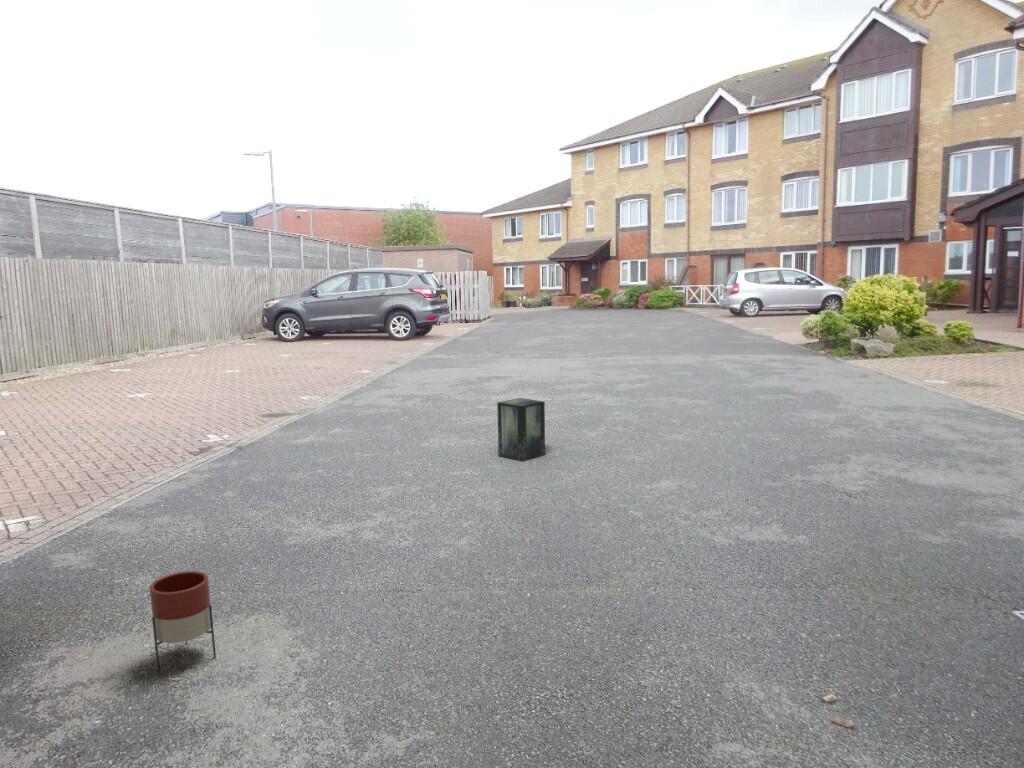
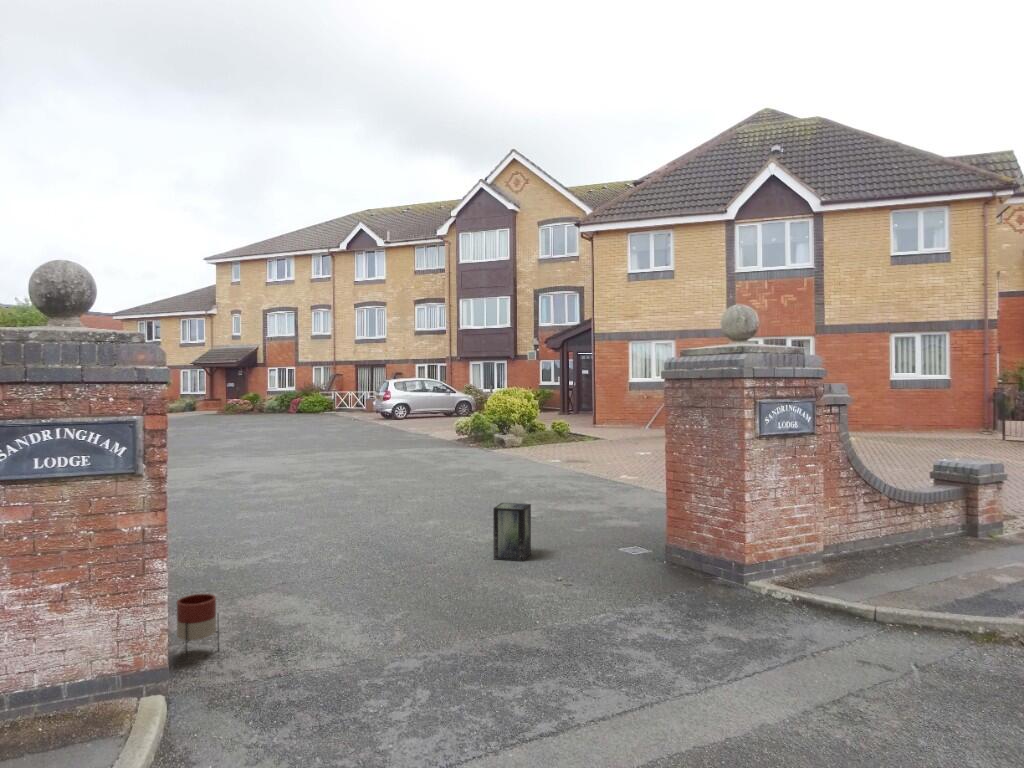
storage box: present [497,398,545,461] -> present [493,503,531,561]

